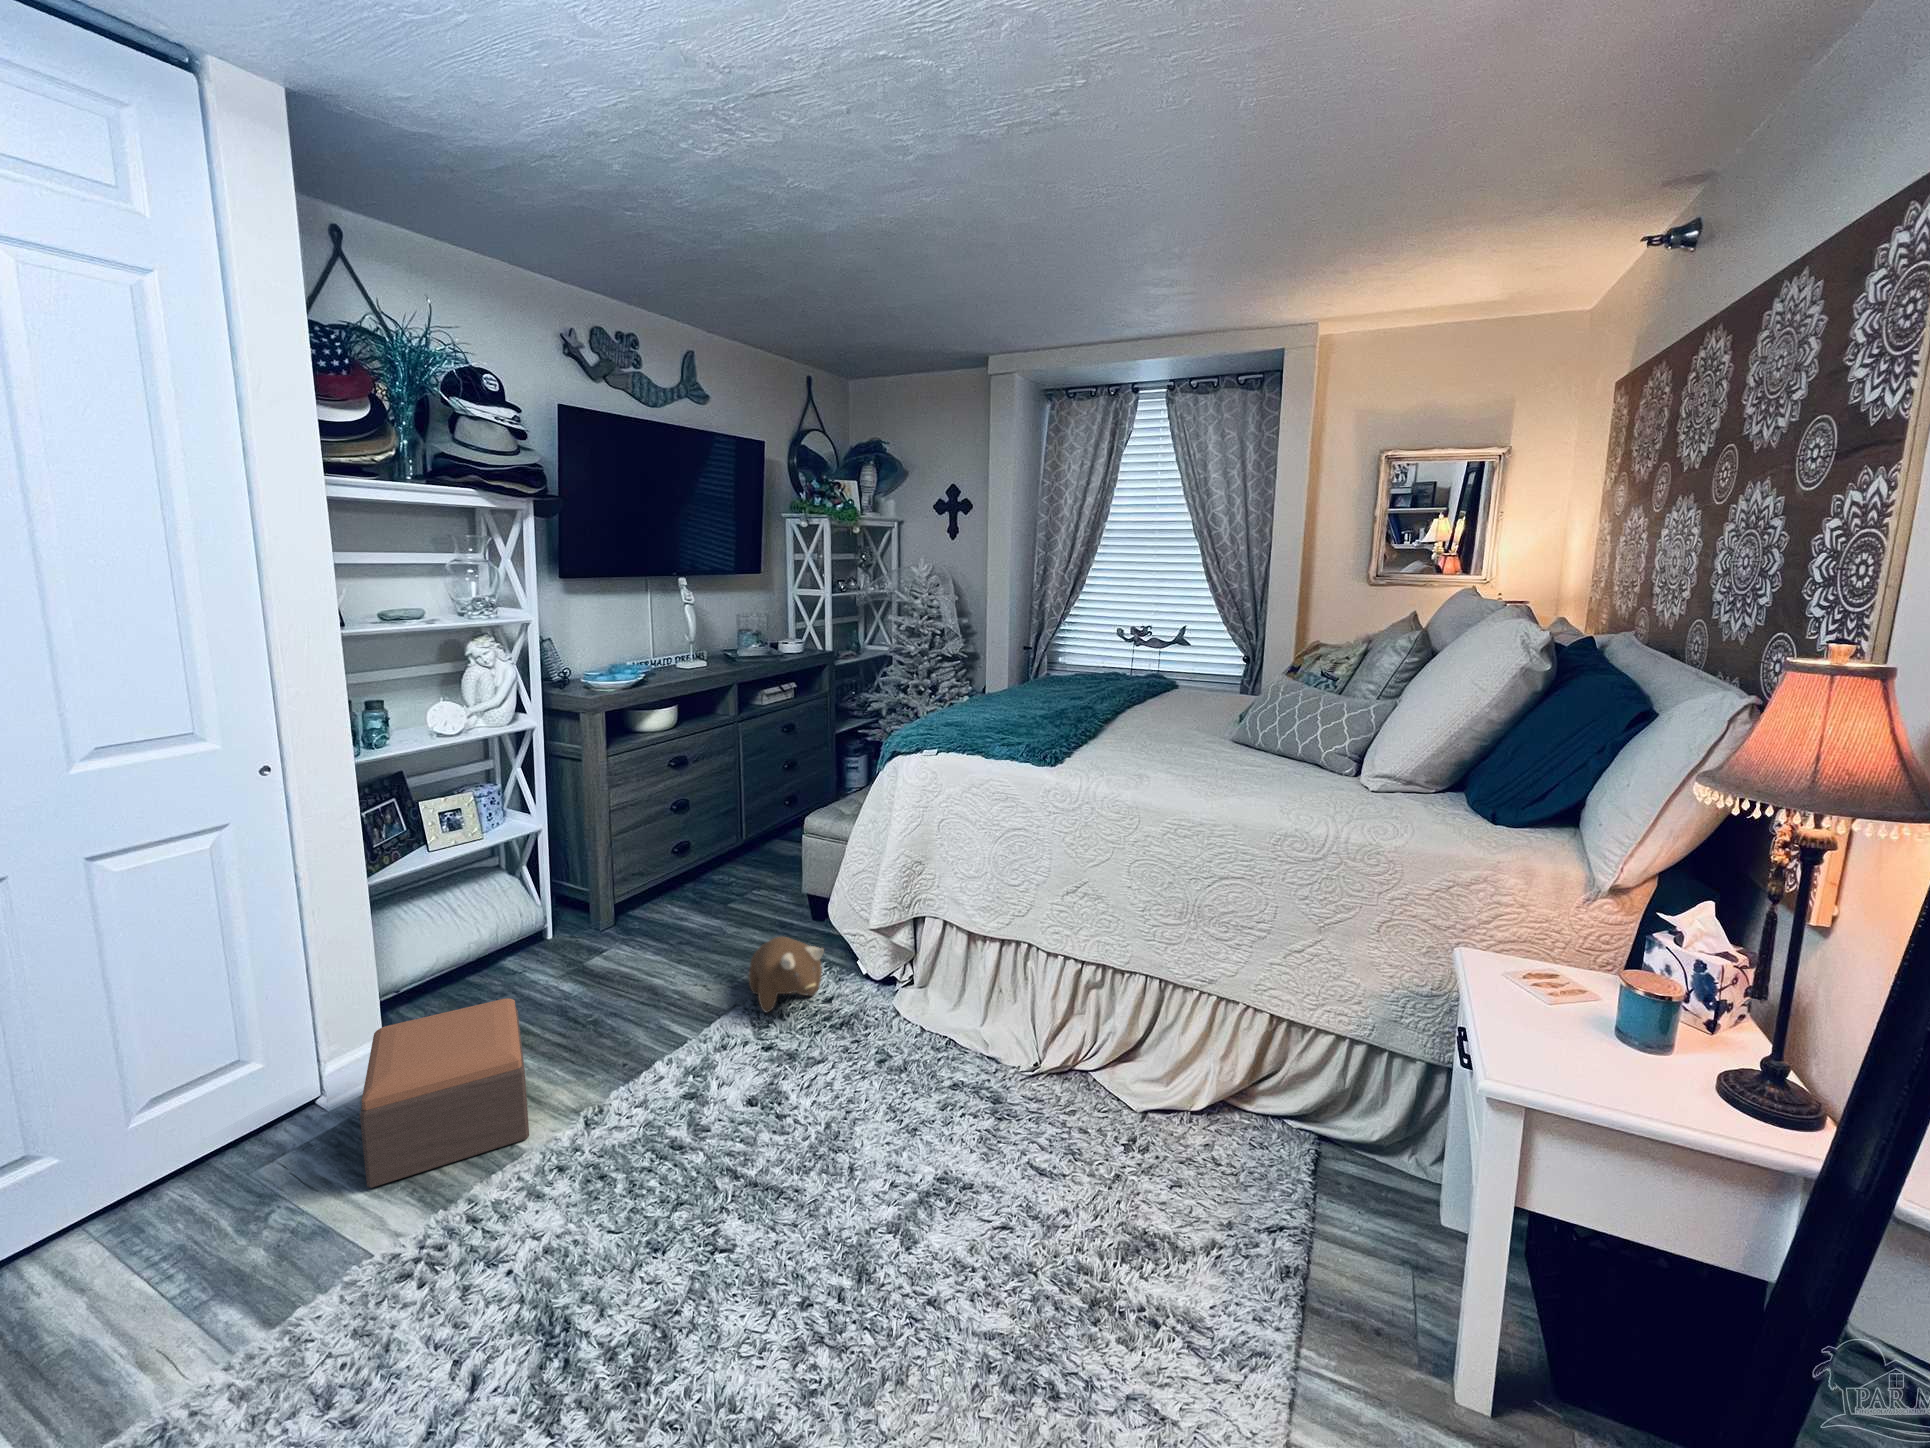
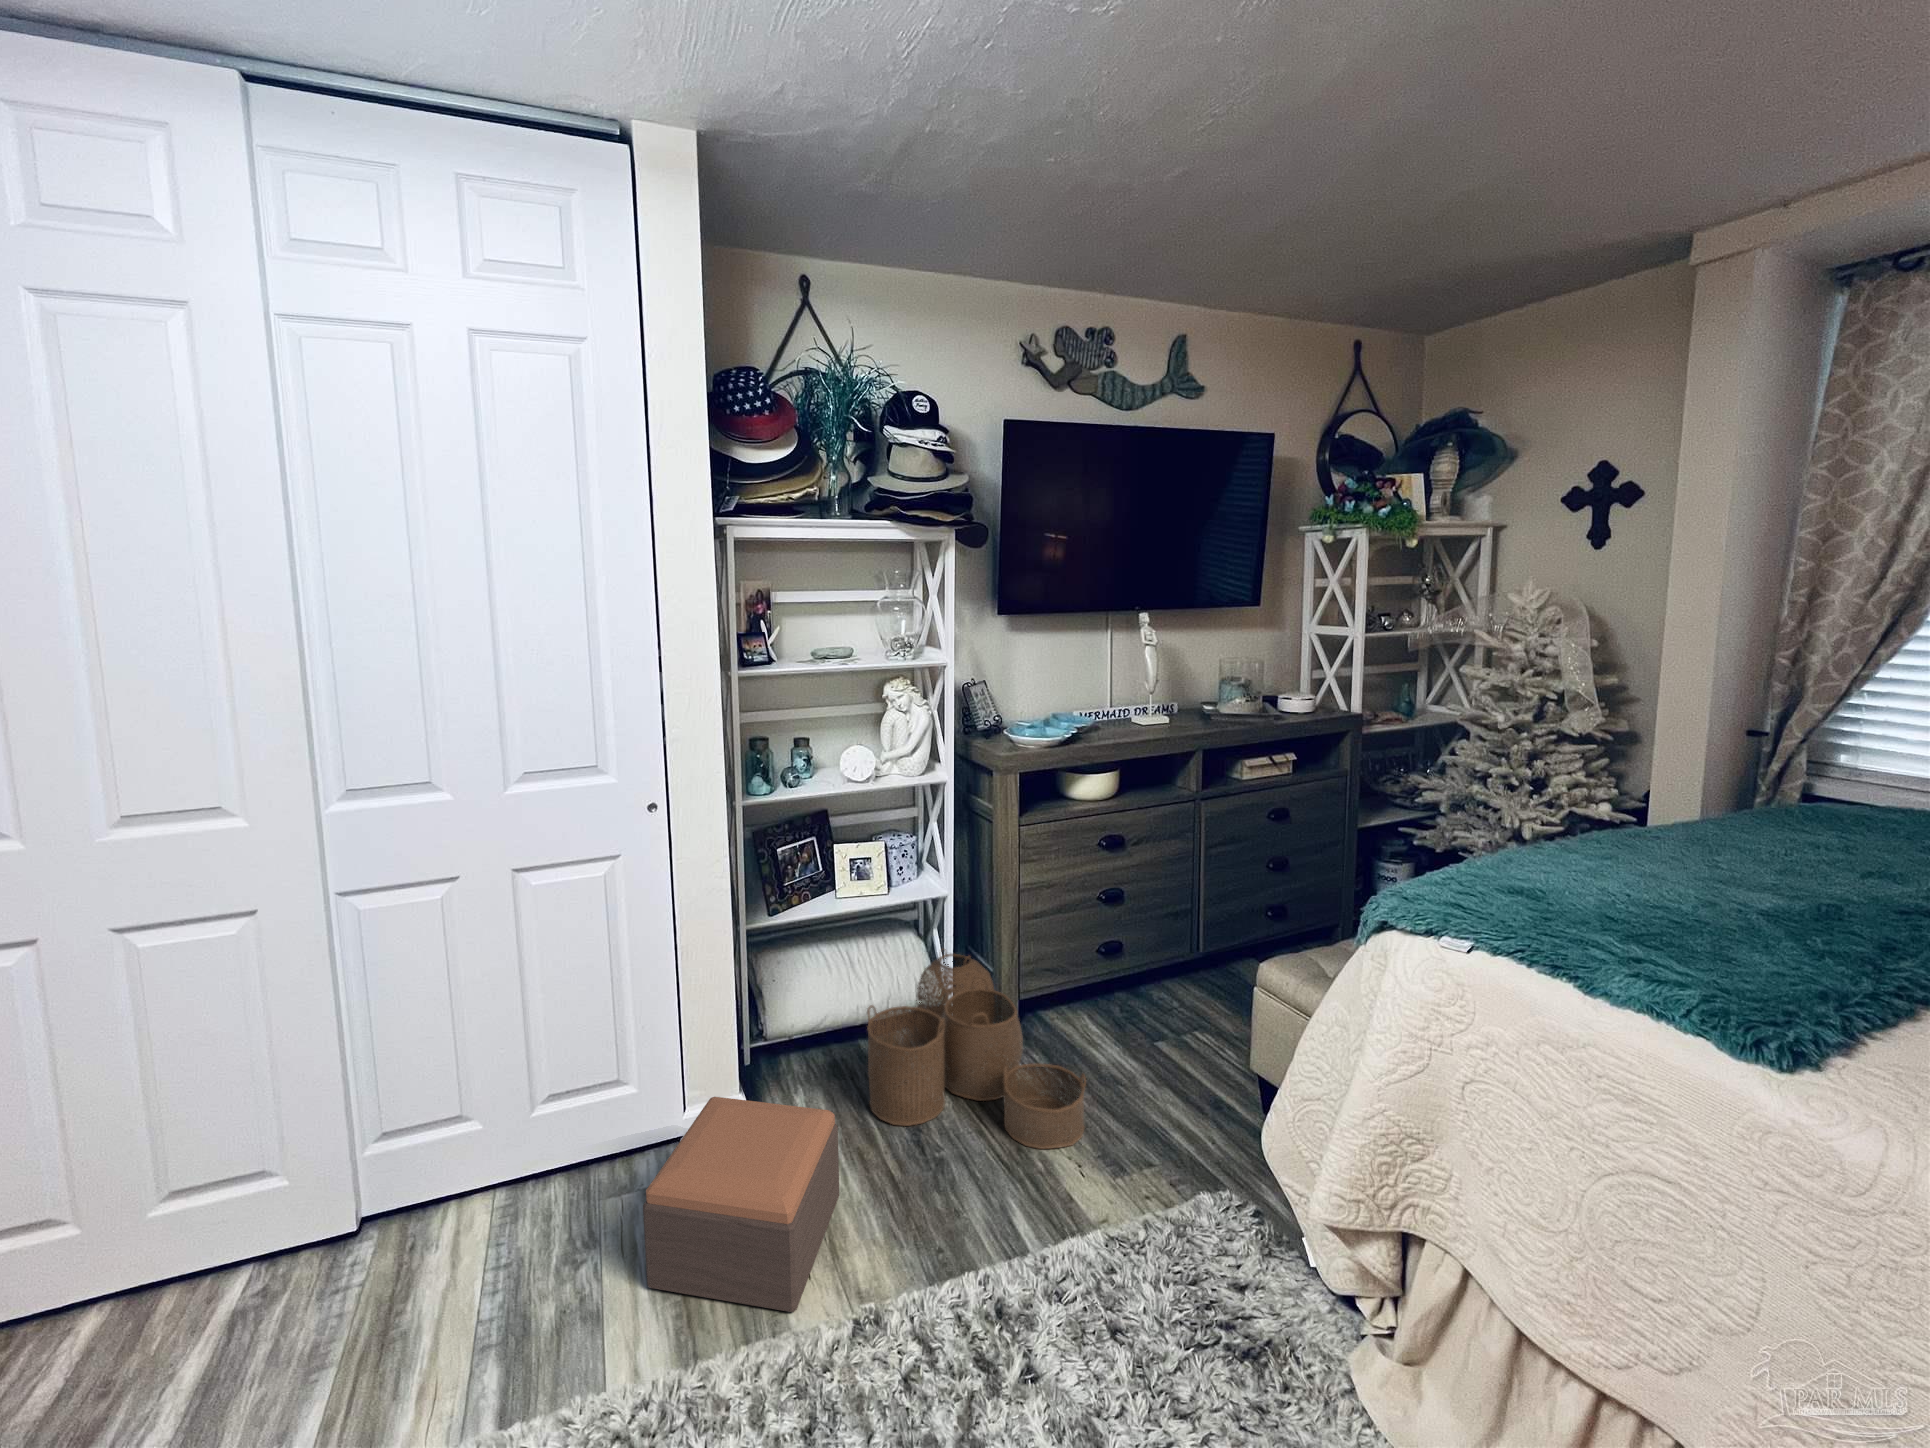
woven basket: none [500,875,701,1016] -> present [867,949,1086,1149]
plush toy: present [749,937,824,1012] -> none [1126,1145,1233,1276]

